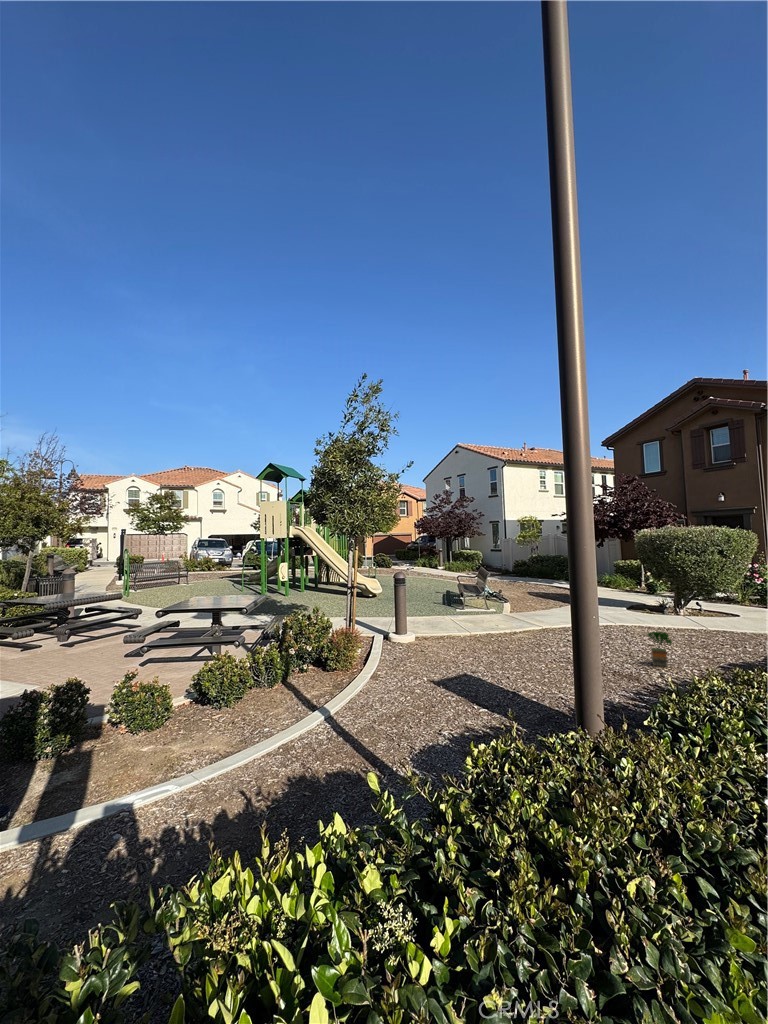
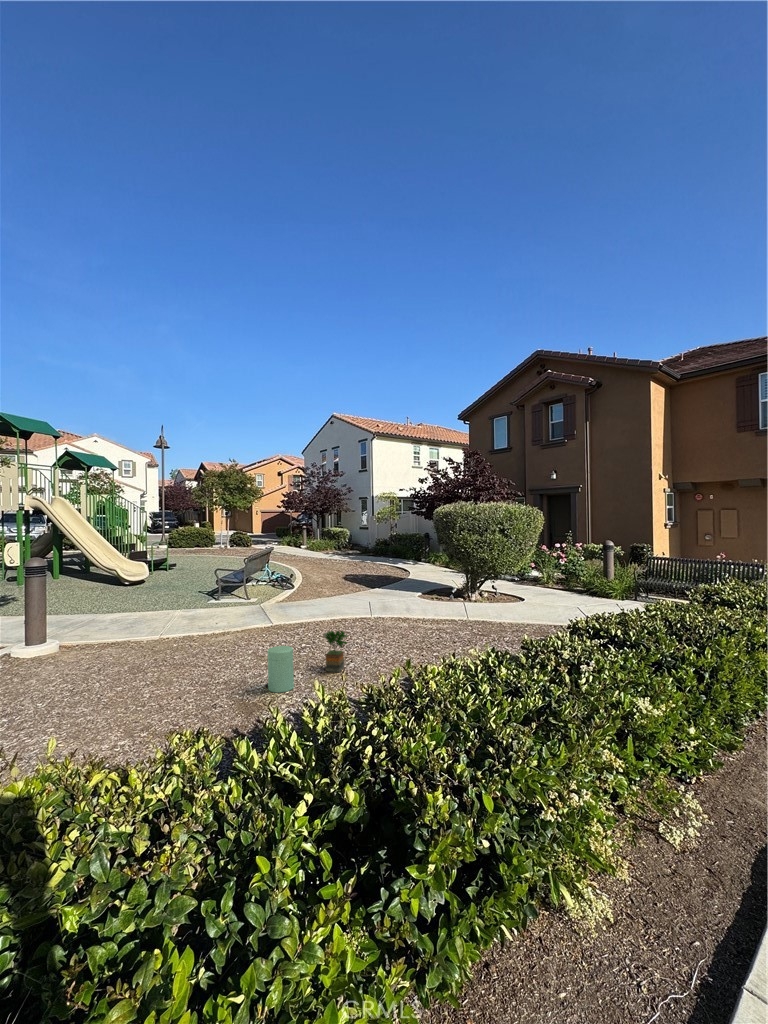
trash can: none [620,640,648,678] -> present [266,646,294,693]

